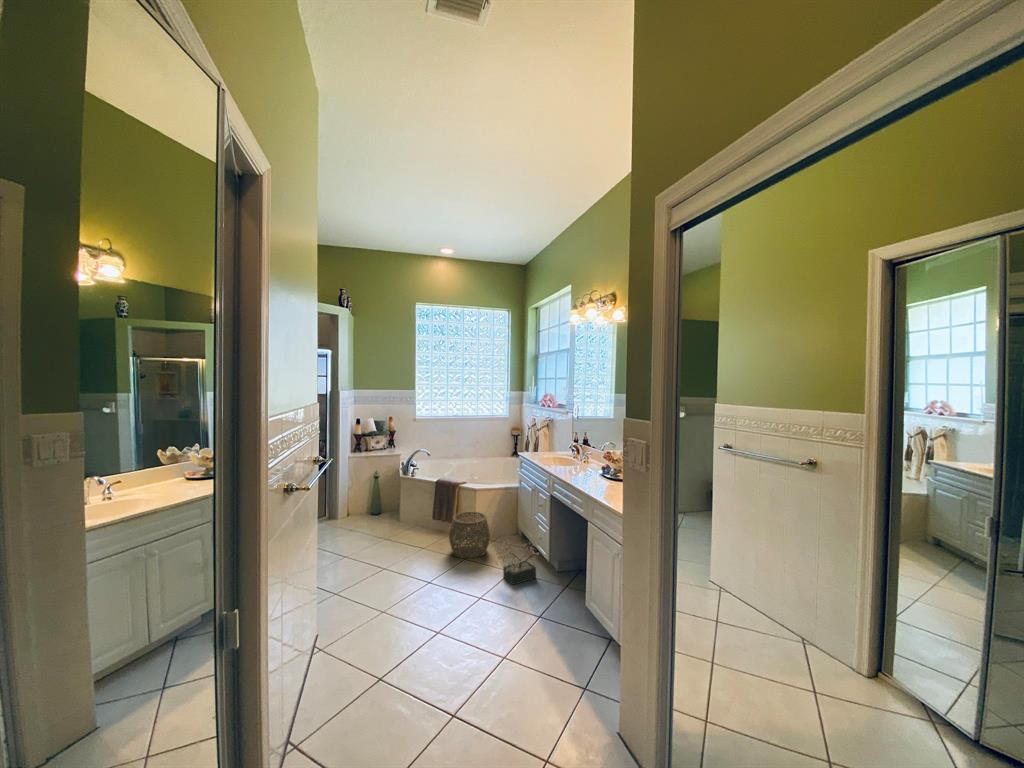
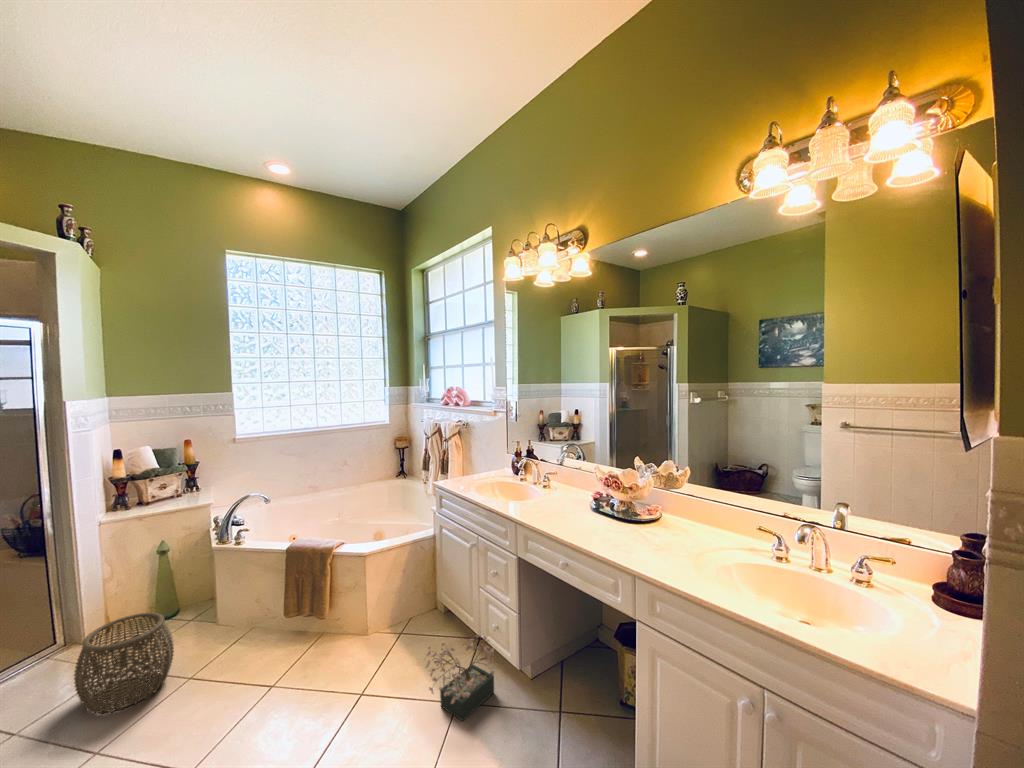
woven basket: present [449,511,490,559] -> present [74,613,174,714]

